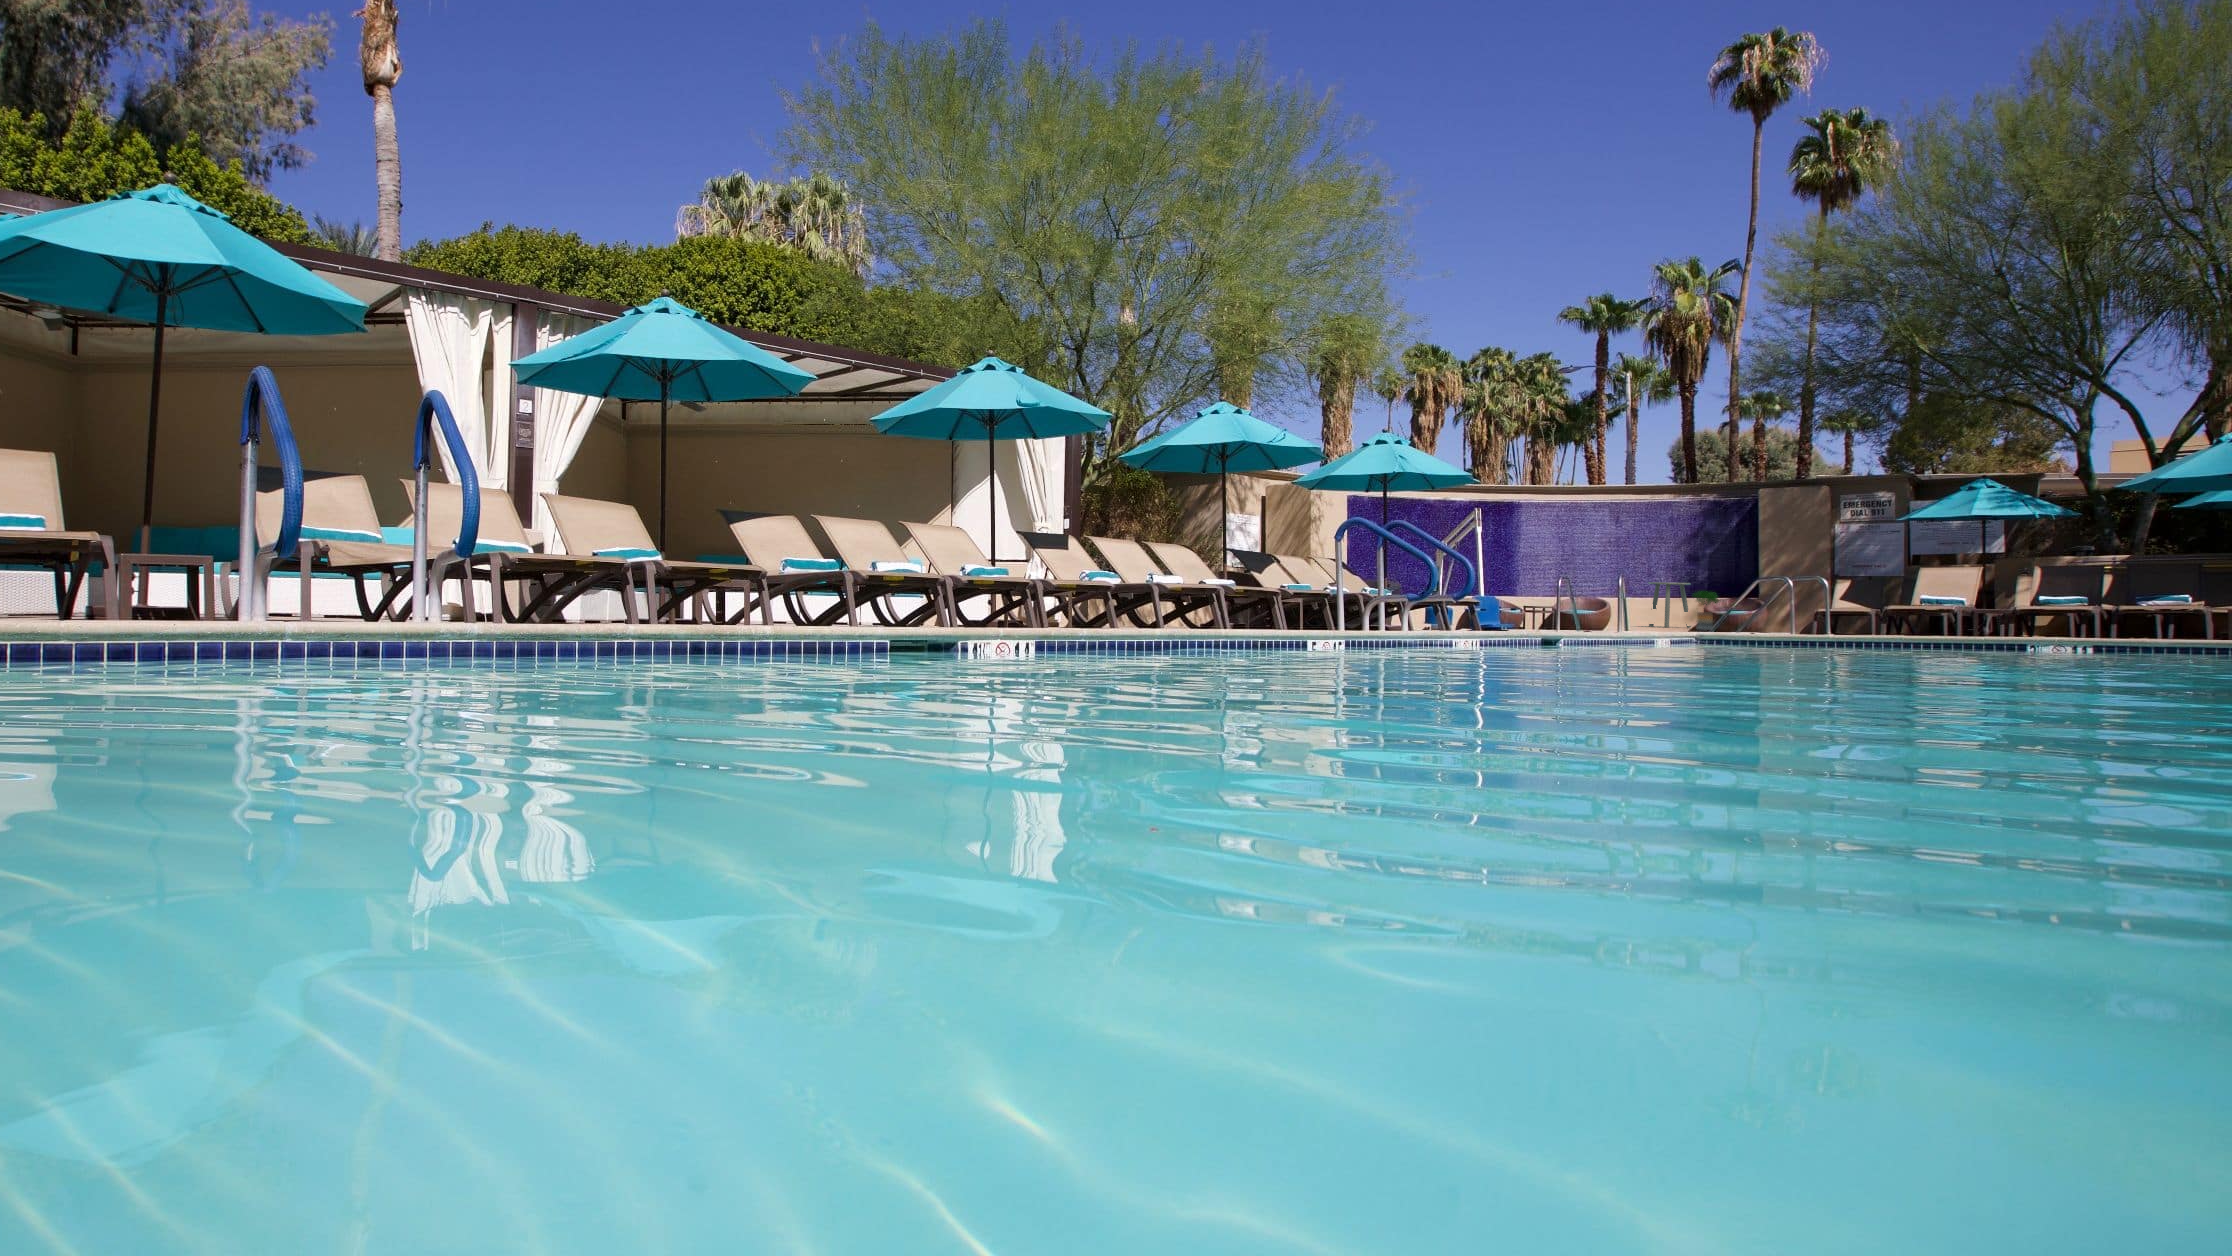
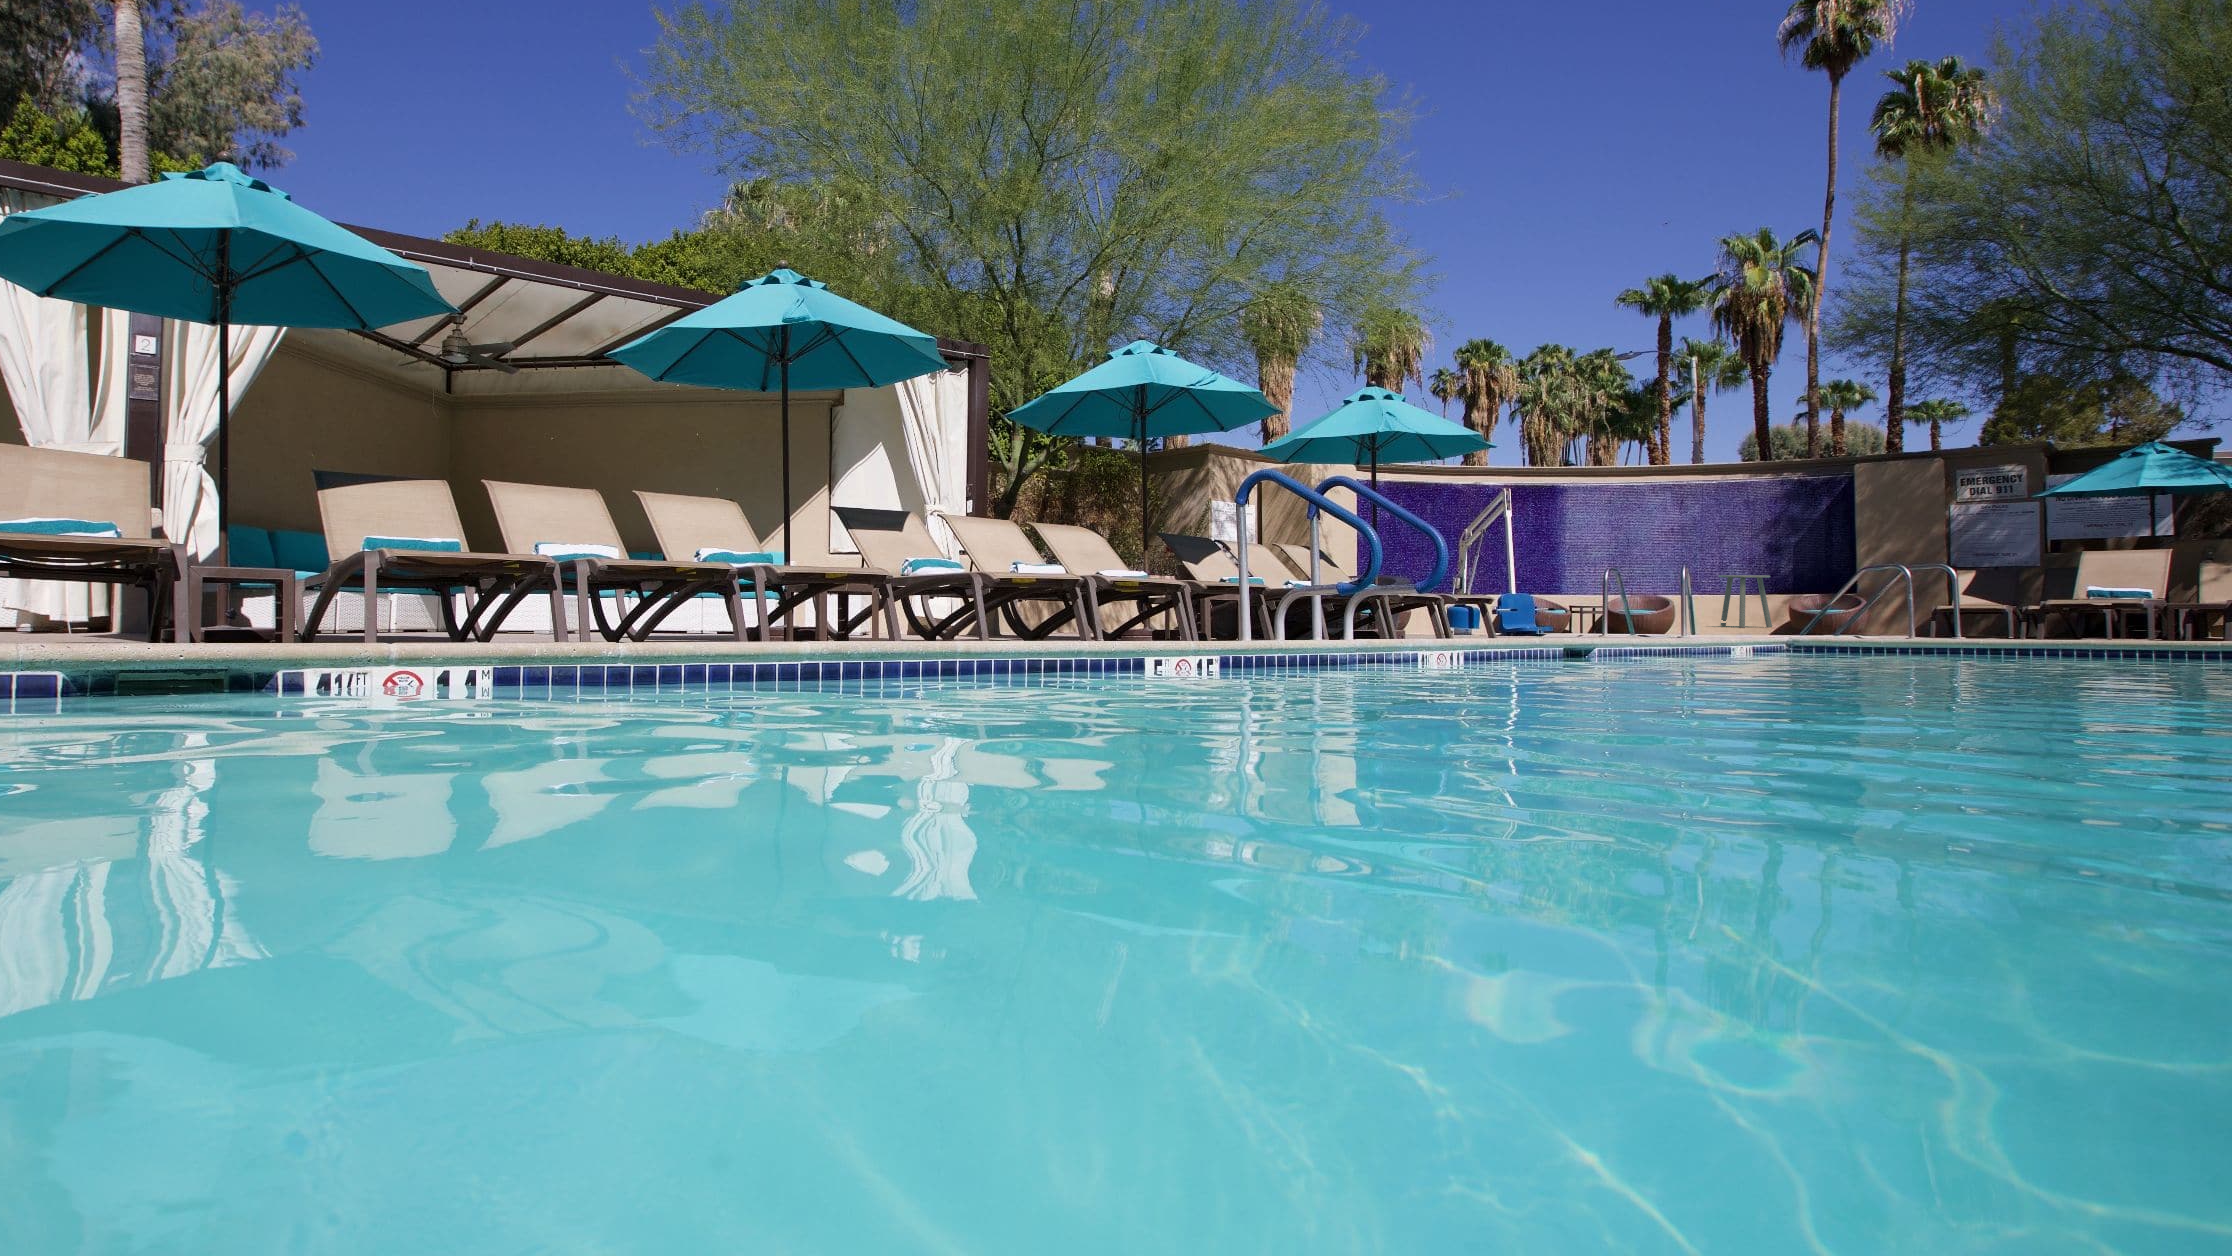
potted tree: present [1693,591,1719,630] -> none [1772,584,1809,630]

